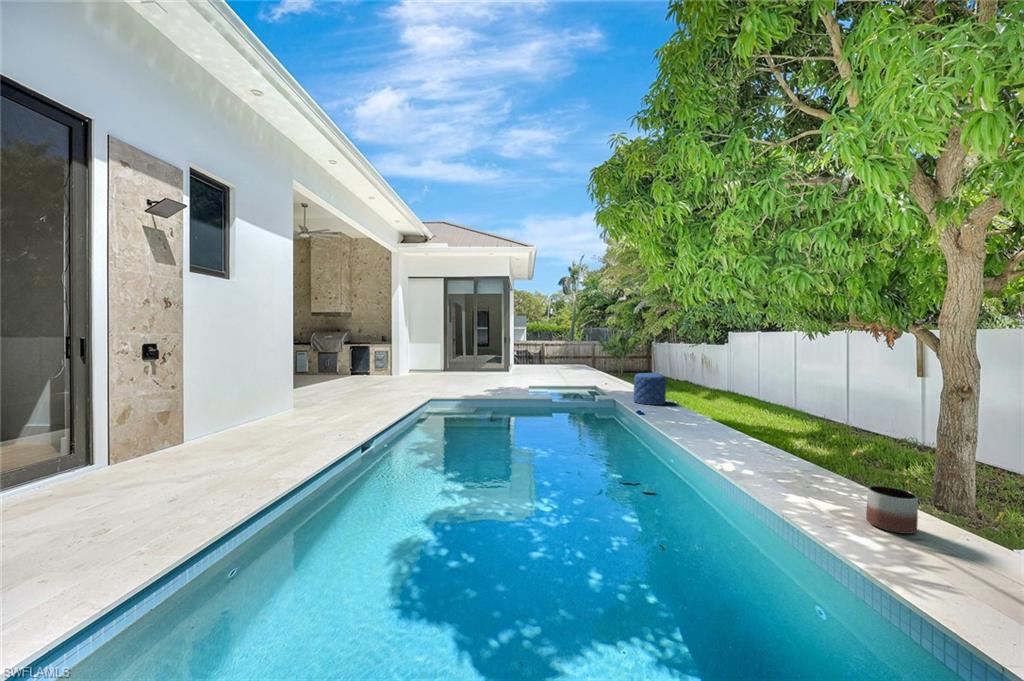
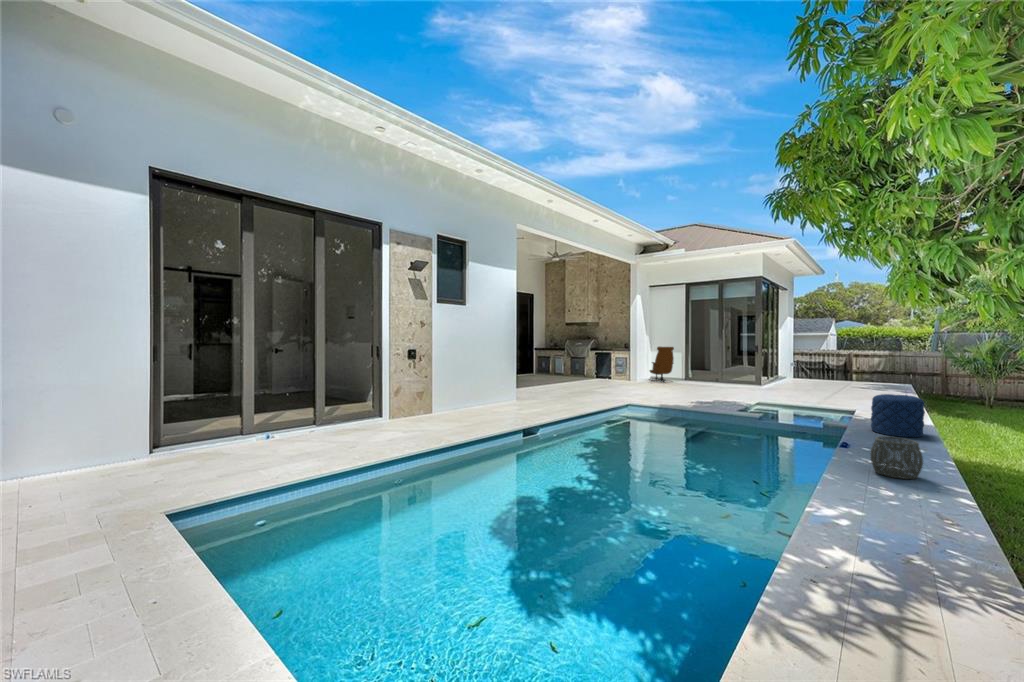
lounge chair: none [410,339,438,375] -> present [650,347,674,382]
woven basket: none [690,406,726,438] -> present [870,436,923,480]
planter: present [866,485,918,534] -> none [902,537,967,601]

